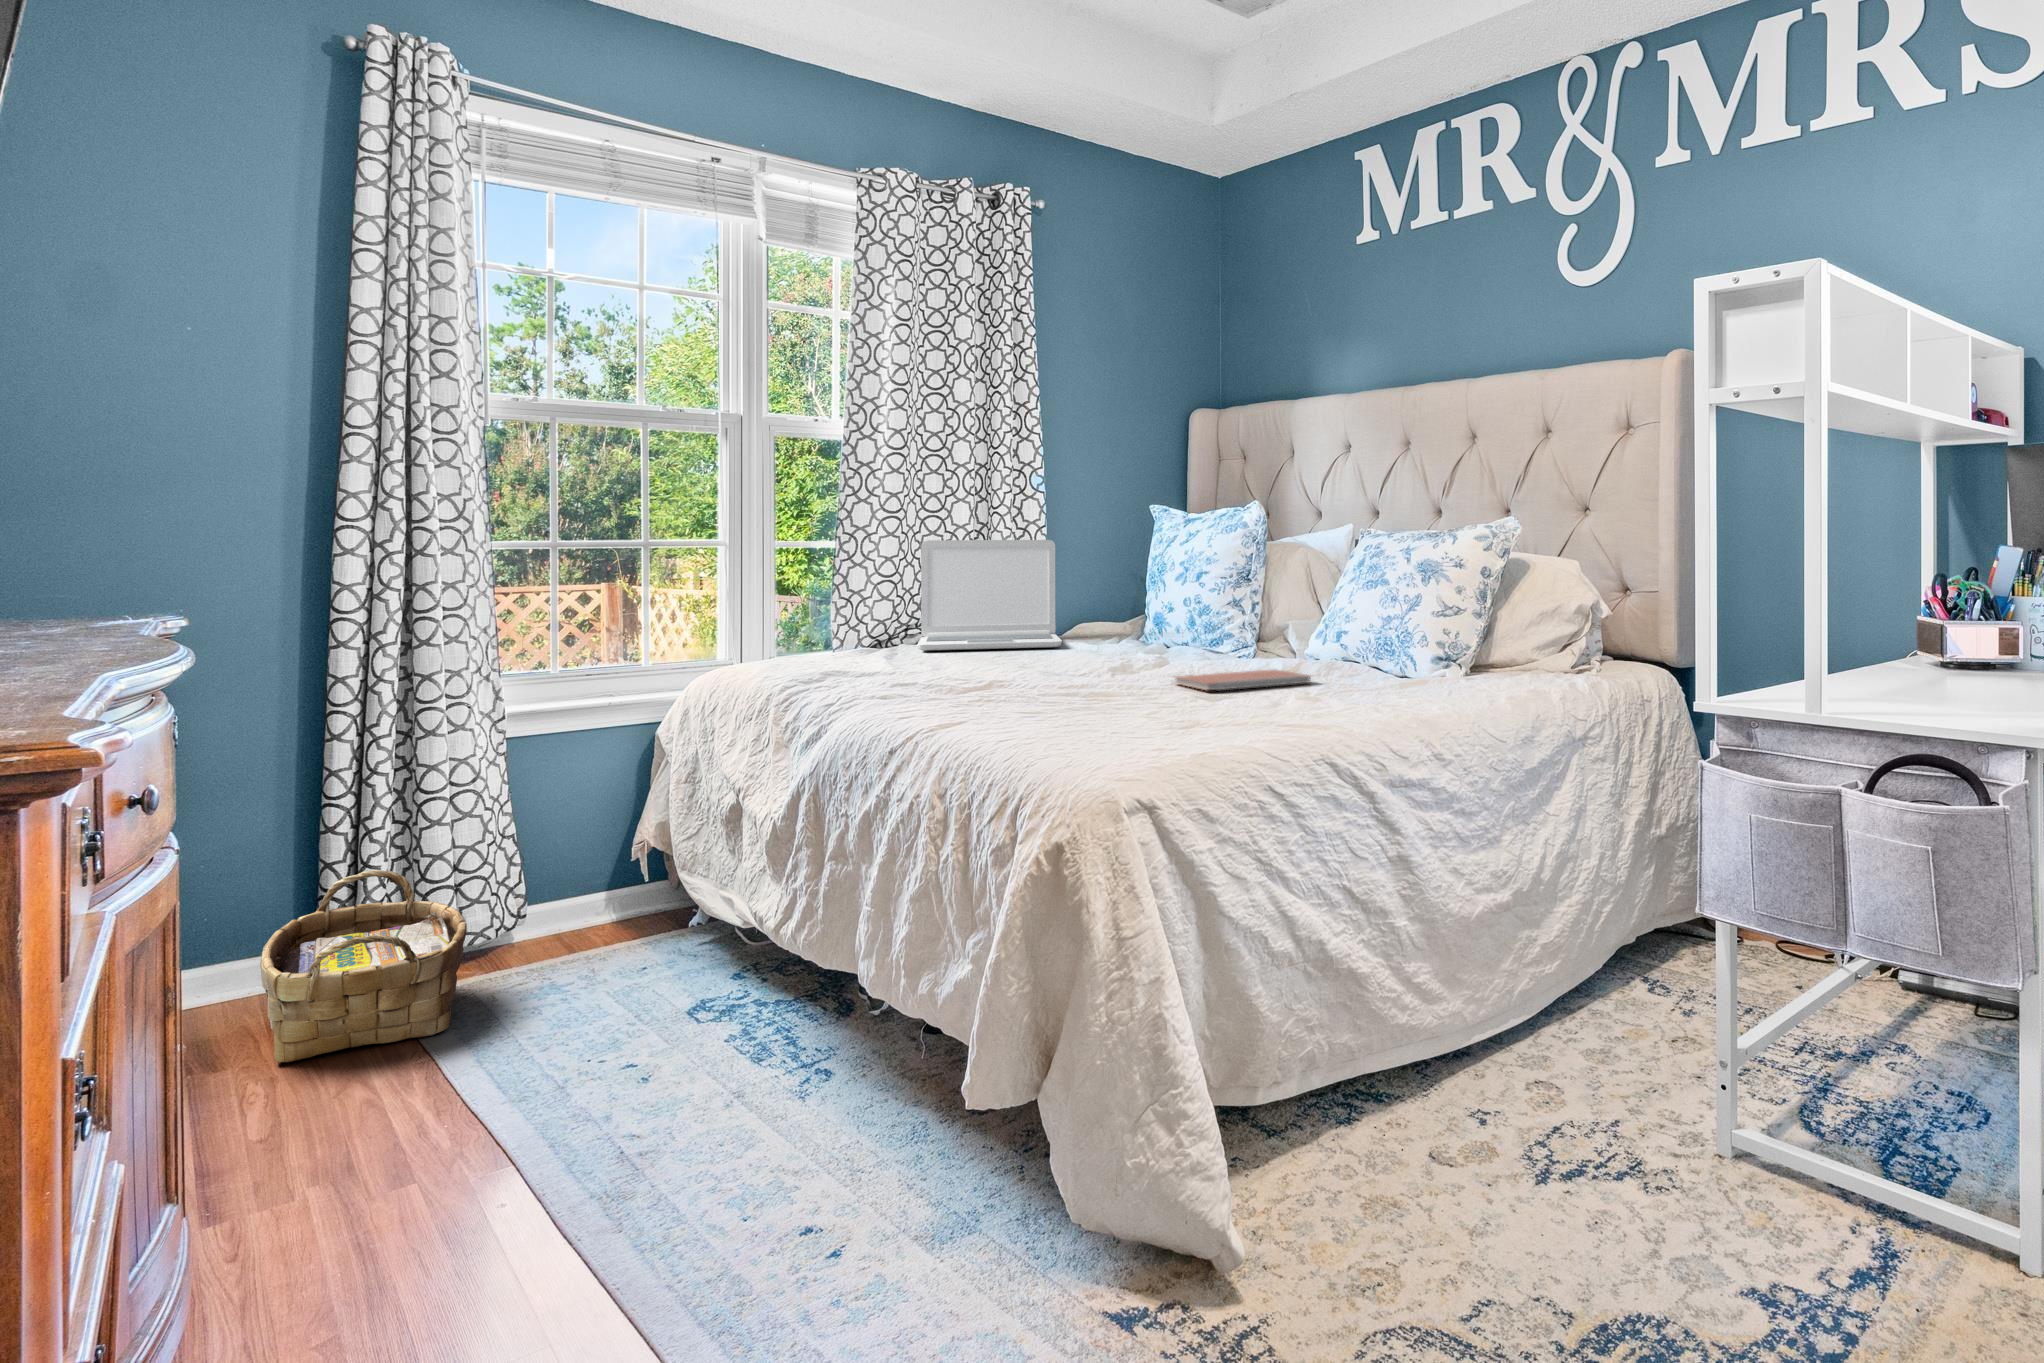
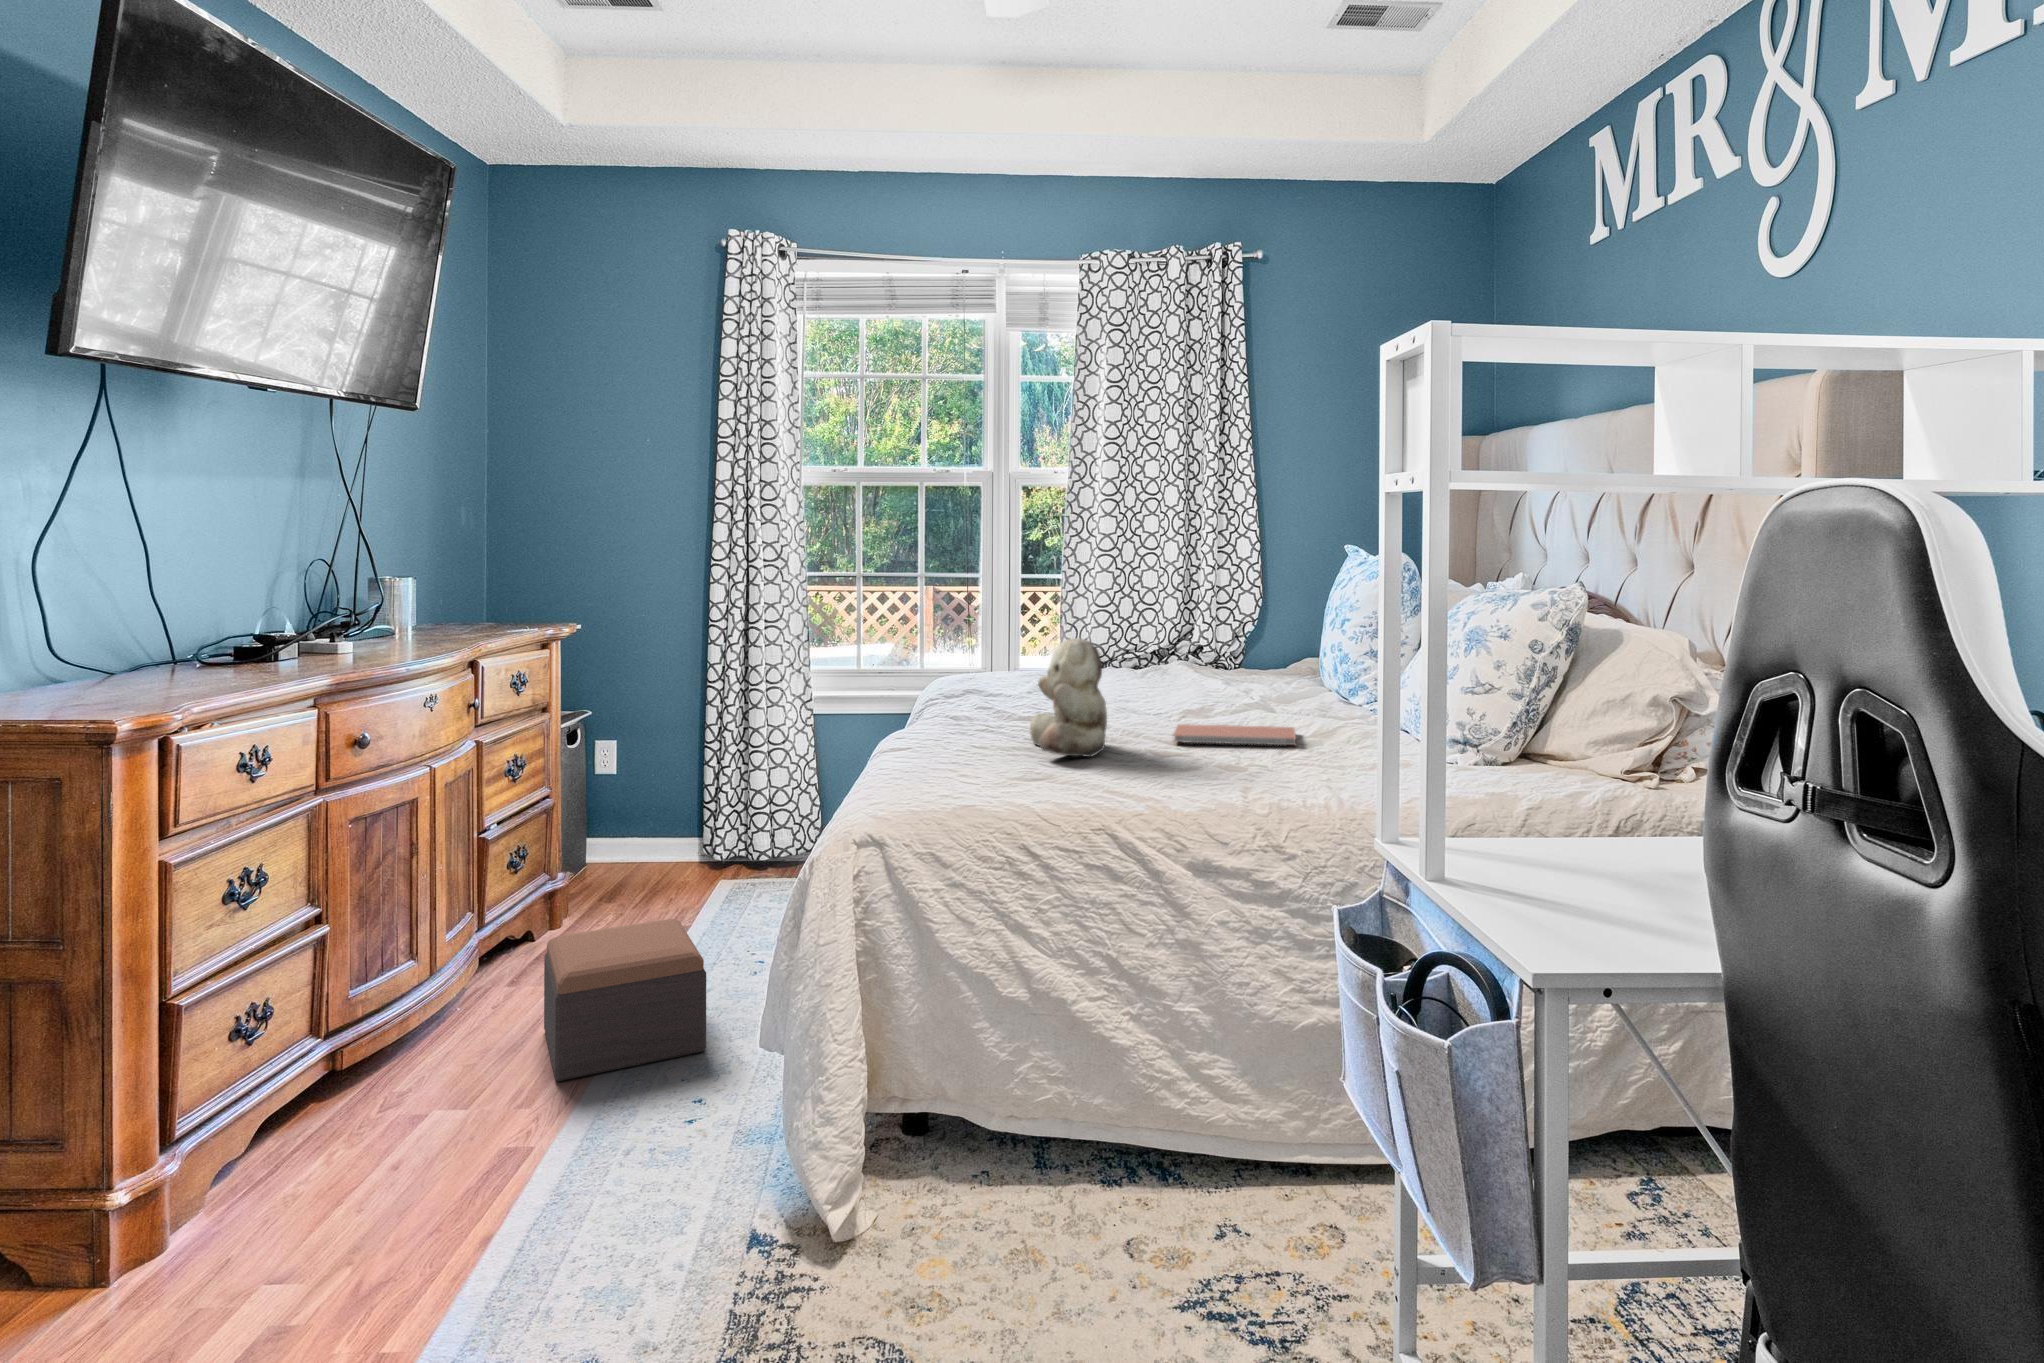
laptop: present [917,540,1062,651] -> none [1095,575,1243,681]
teddy bear: none [1062,583,1176,709] -> present [1030,638,1107,757]
woven basket: present [260,870,467,1063] -> none [631,797,755,914]
footstool: none [377,1020,703,1292] -> present [544,919,706,1081]

